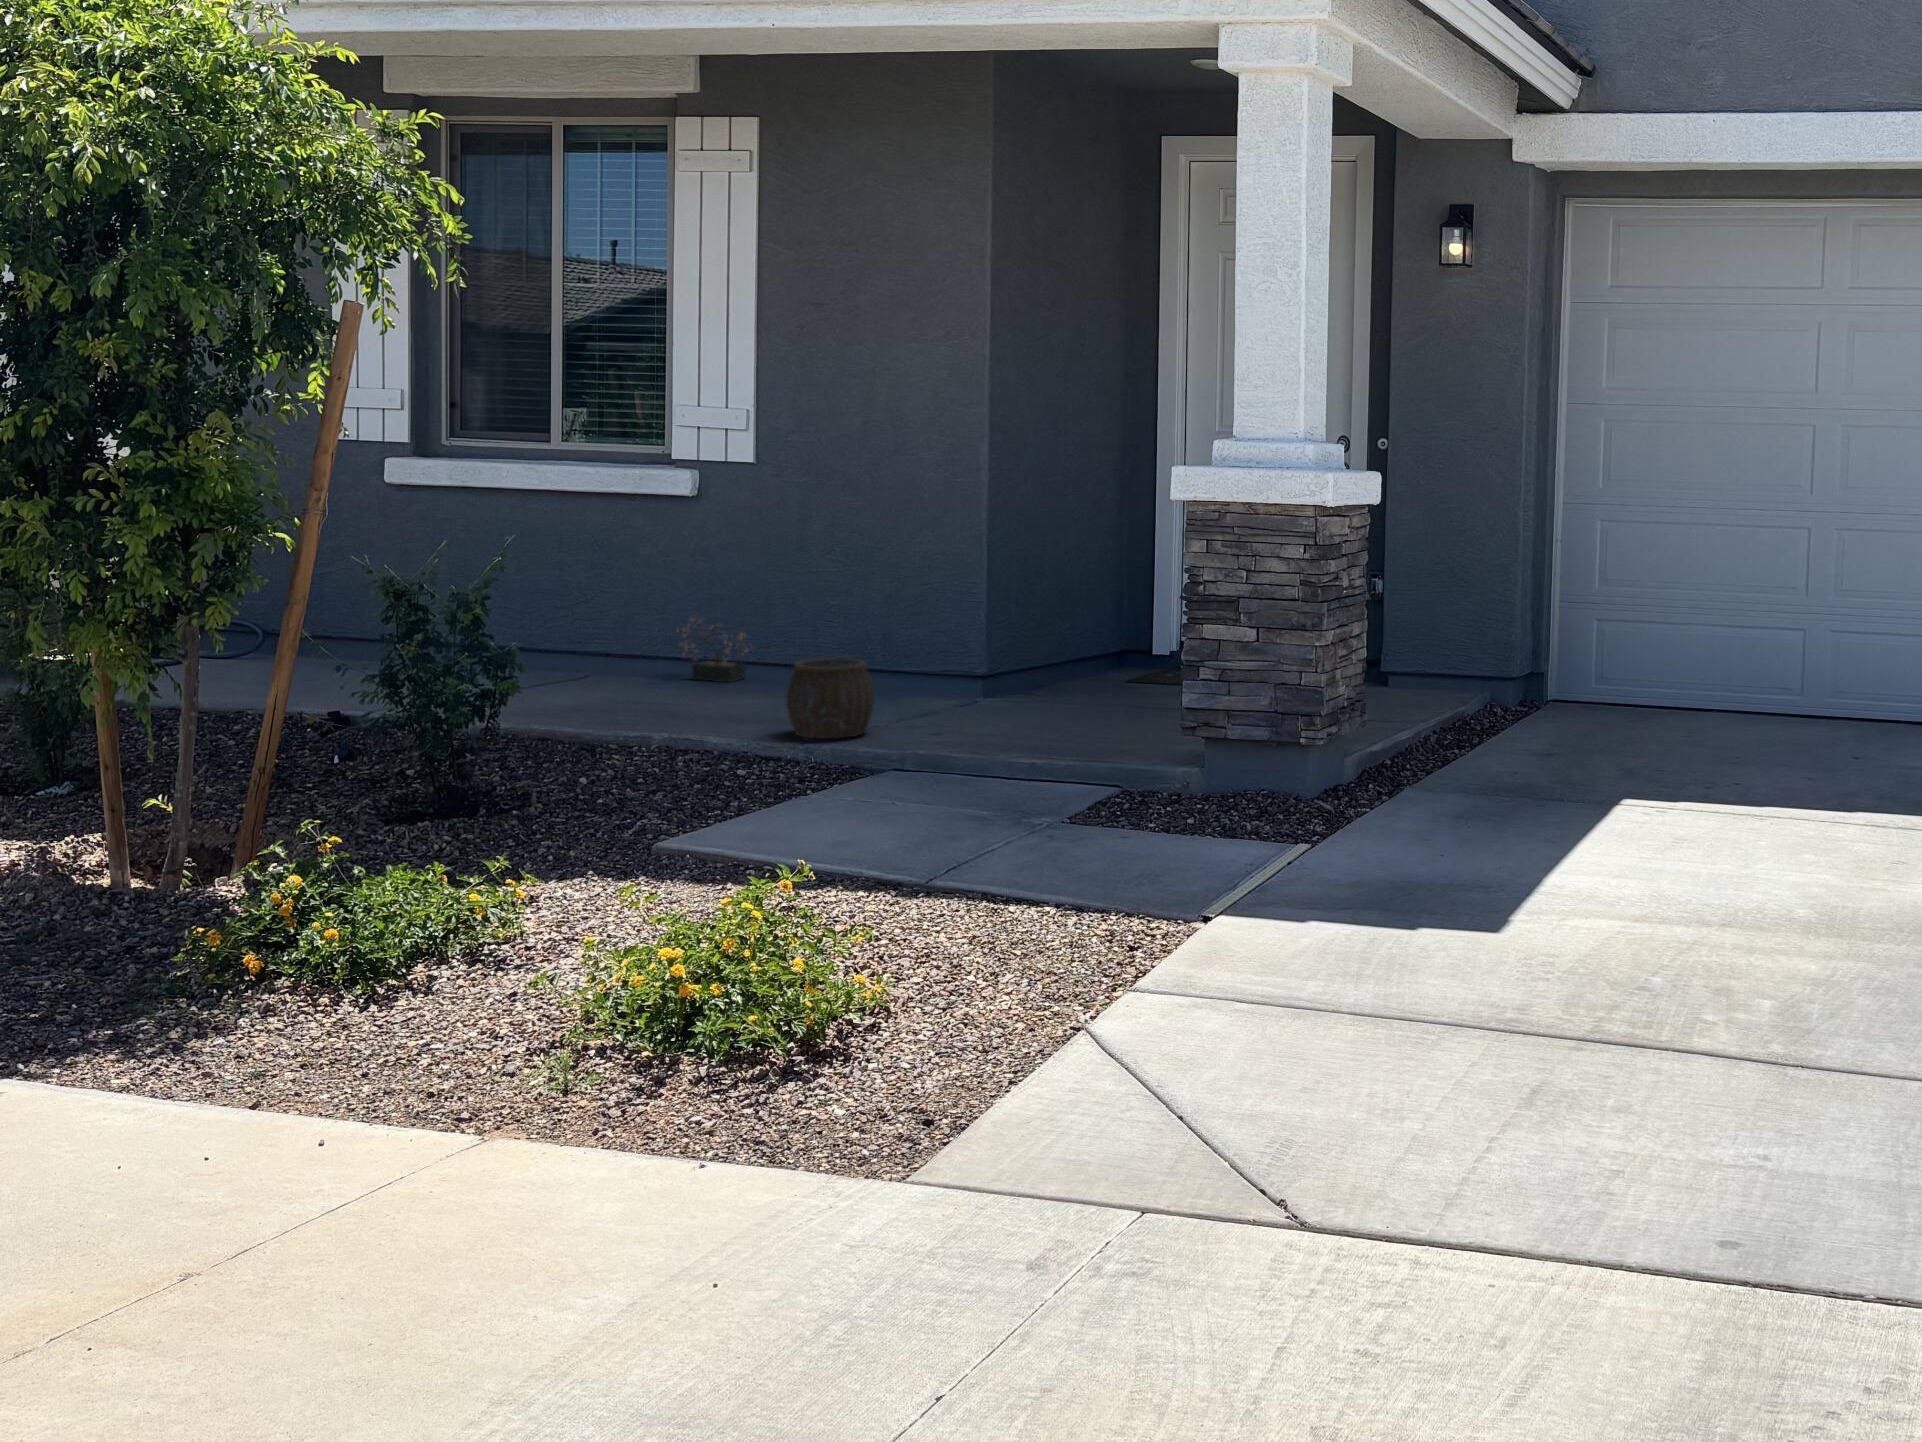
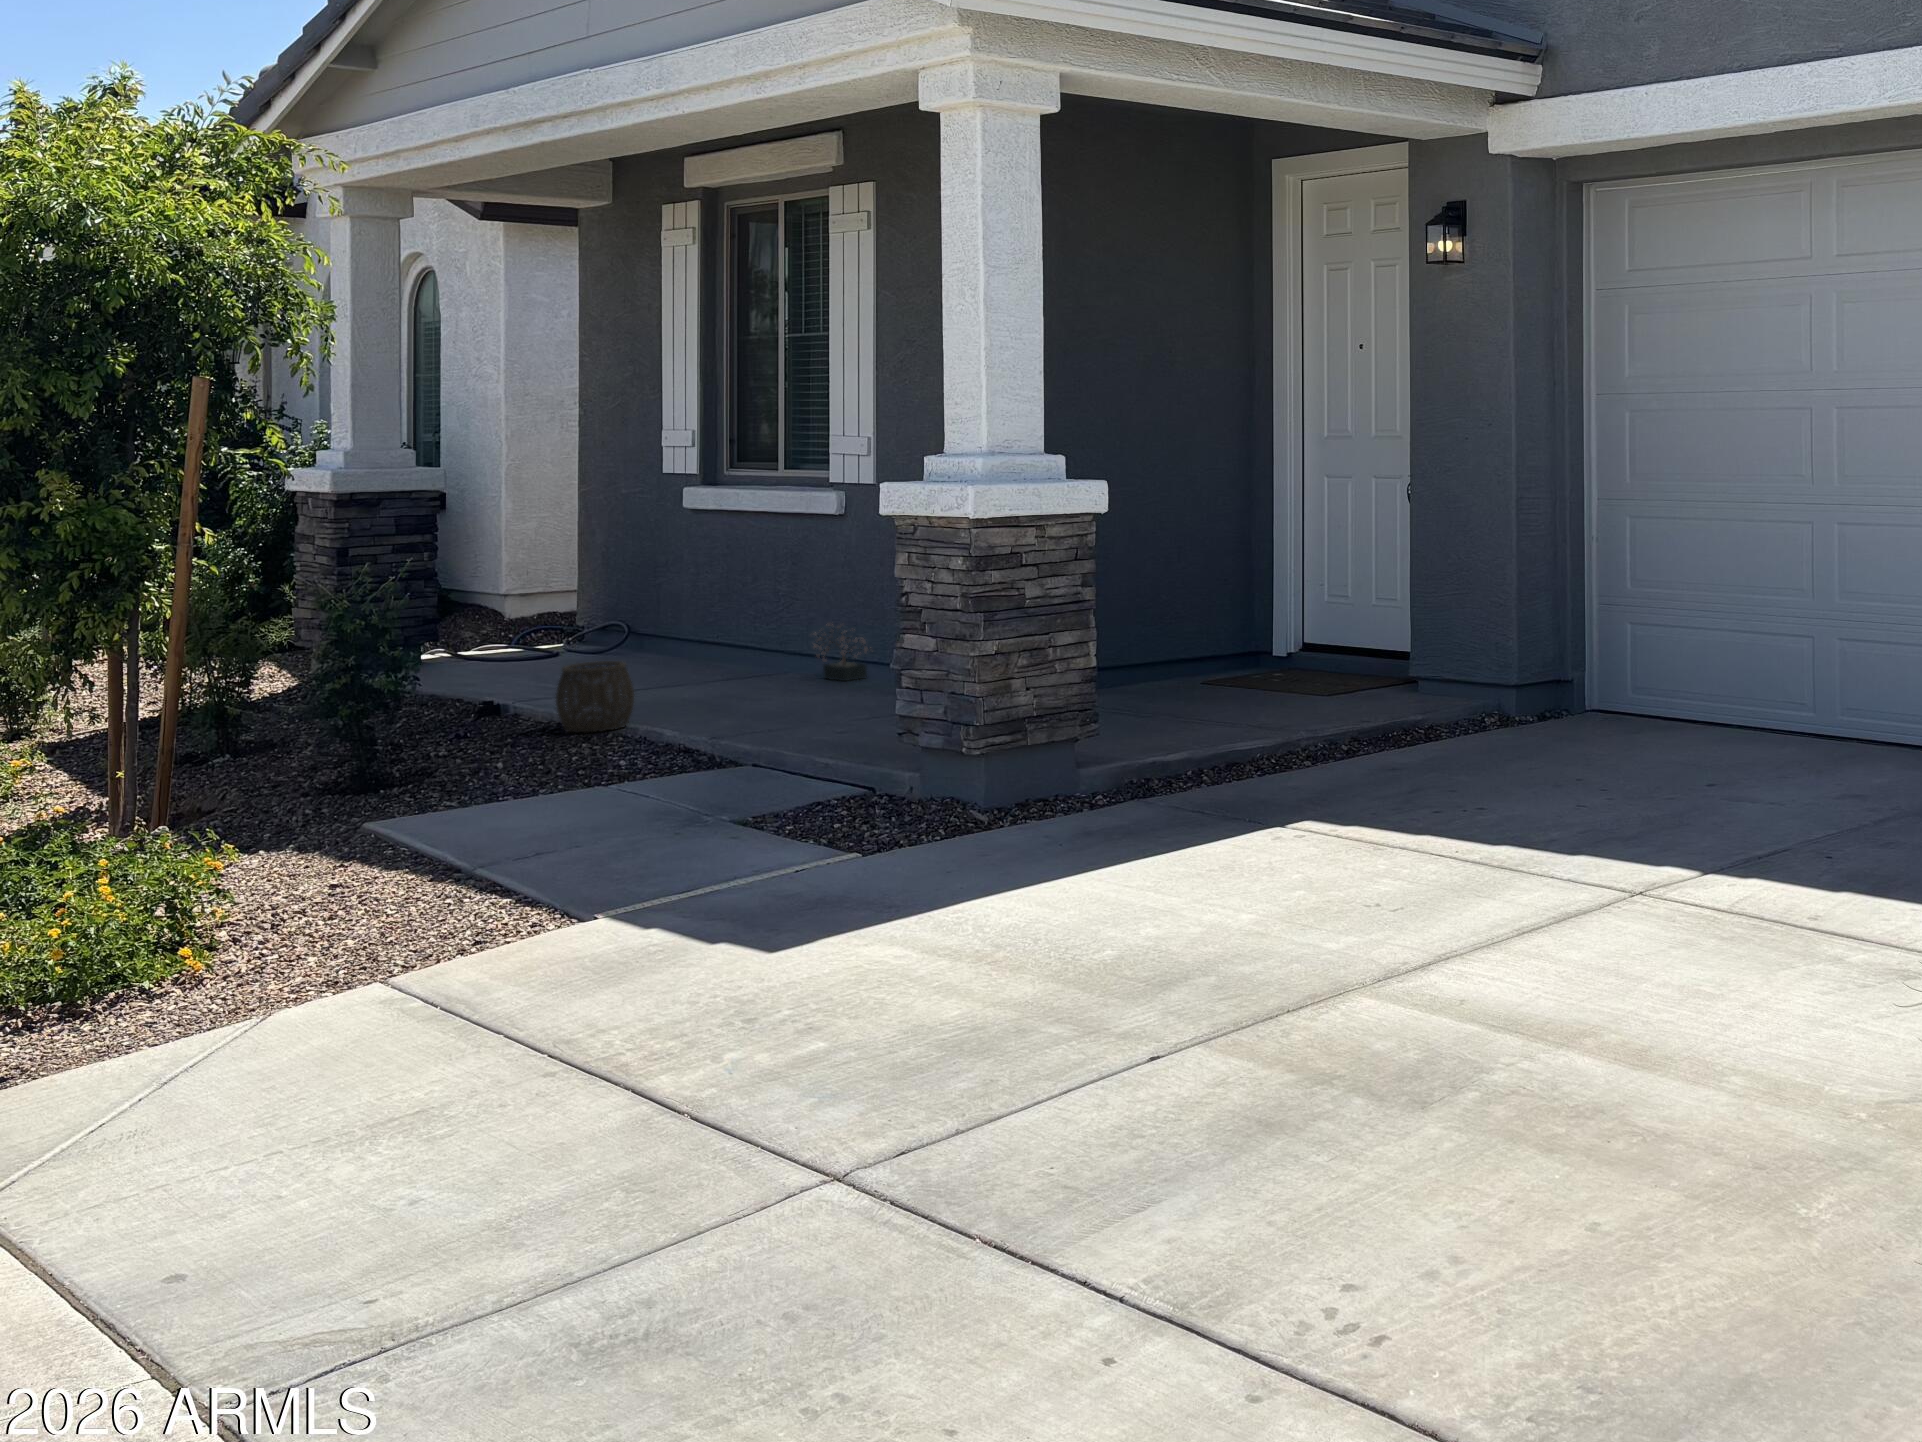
woven basket: present [786,658,874,739] -> present [556,661,634,733]

